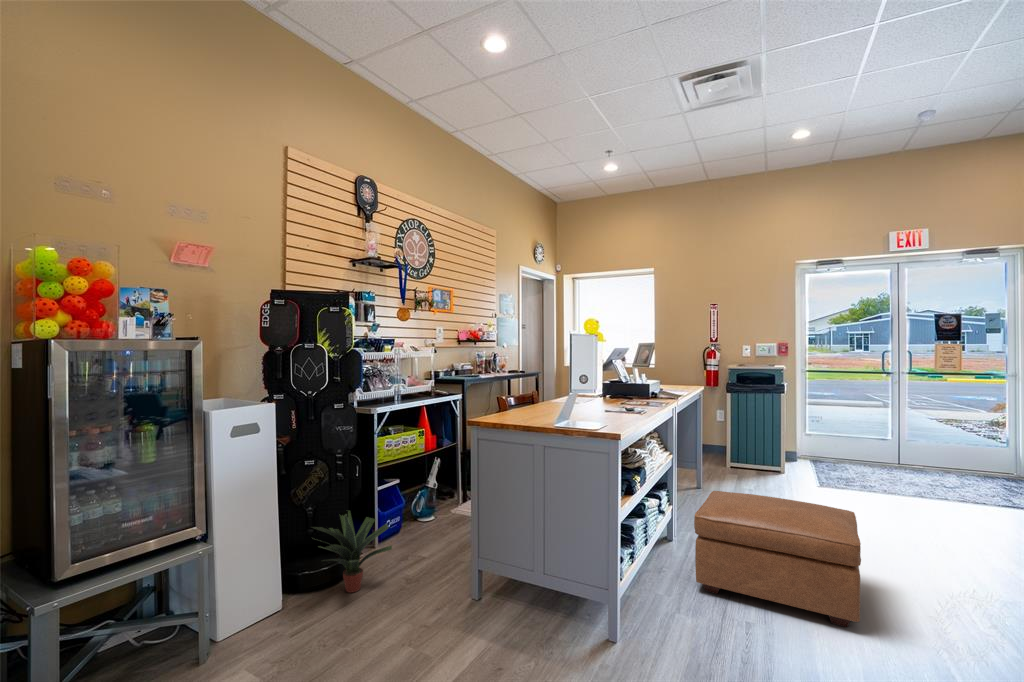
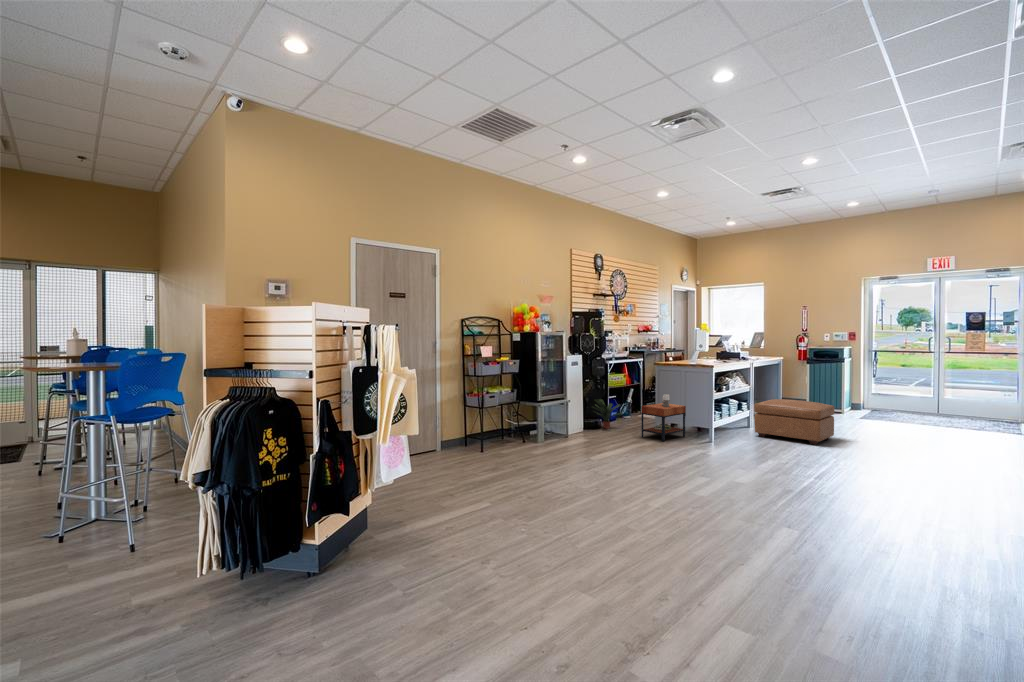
side table: none [427,515,543,668] -> present [641,394,686,442]

